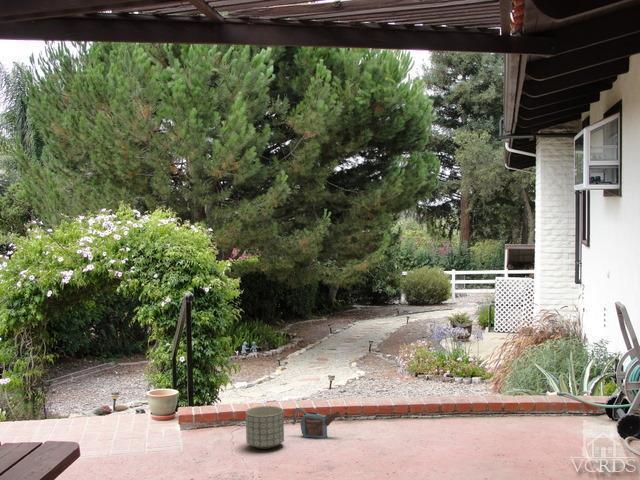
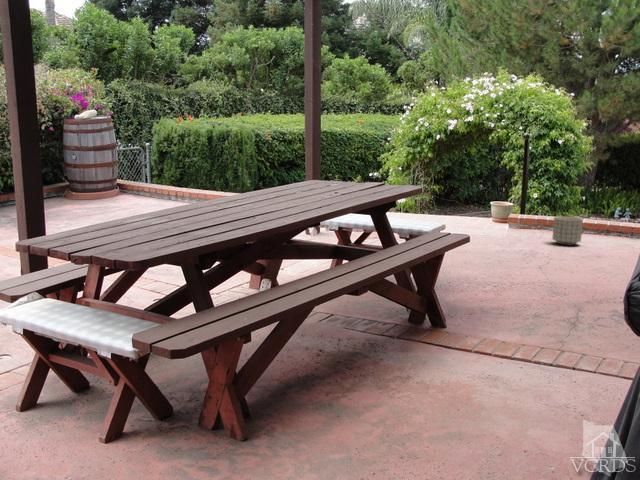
watering can: present [292,408,340,438] -> none [592,223,630,247]

